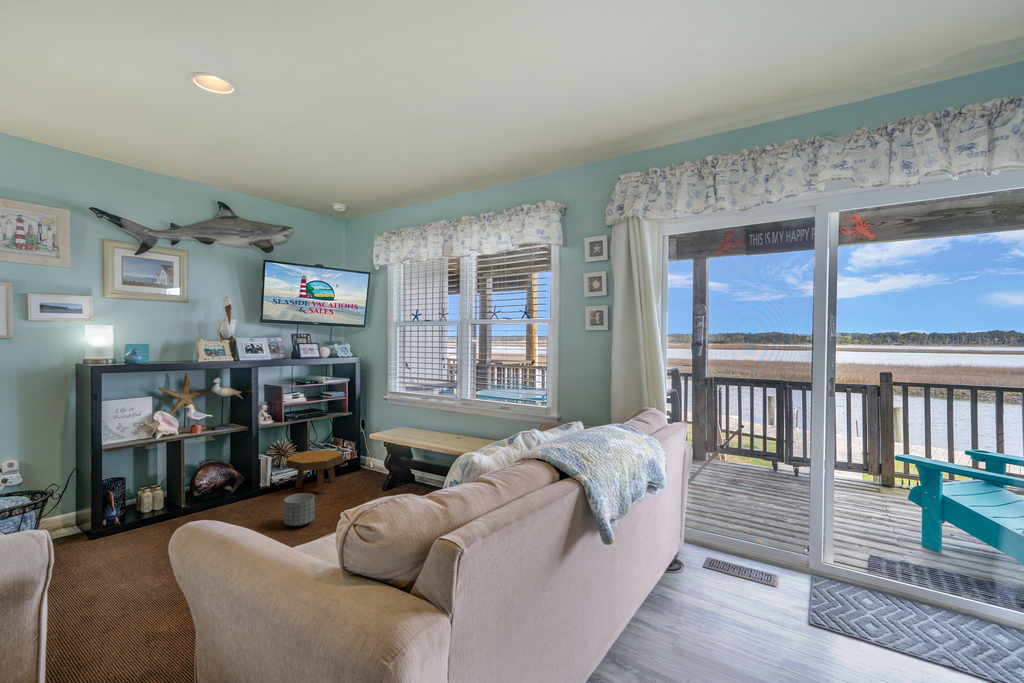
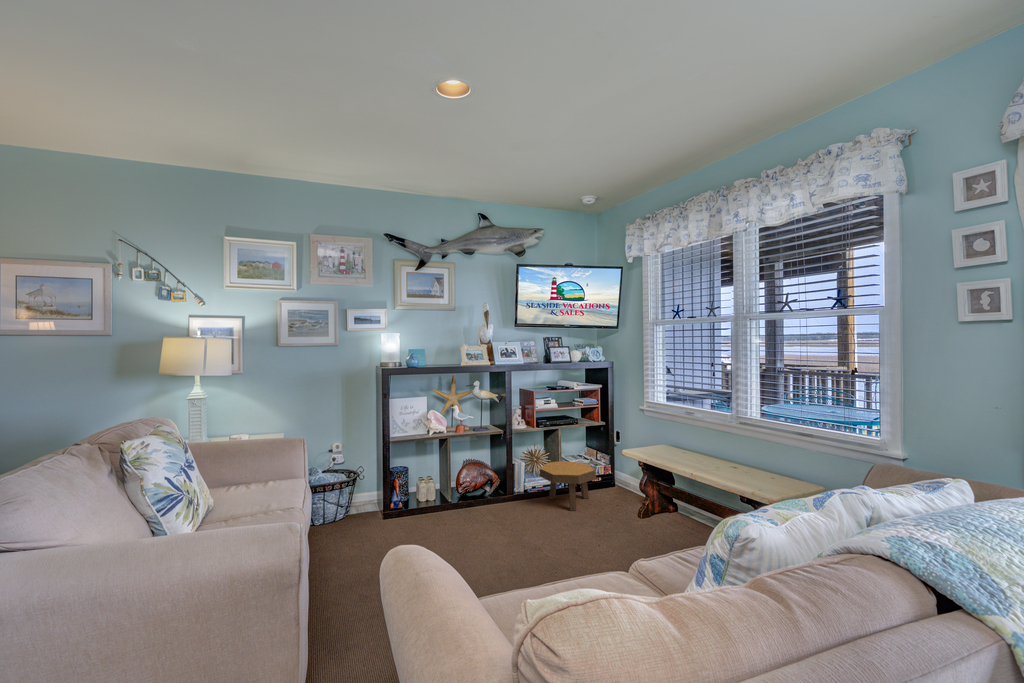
planter: present [284,493,315,527] -> none [534,509,564,545]

